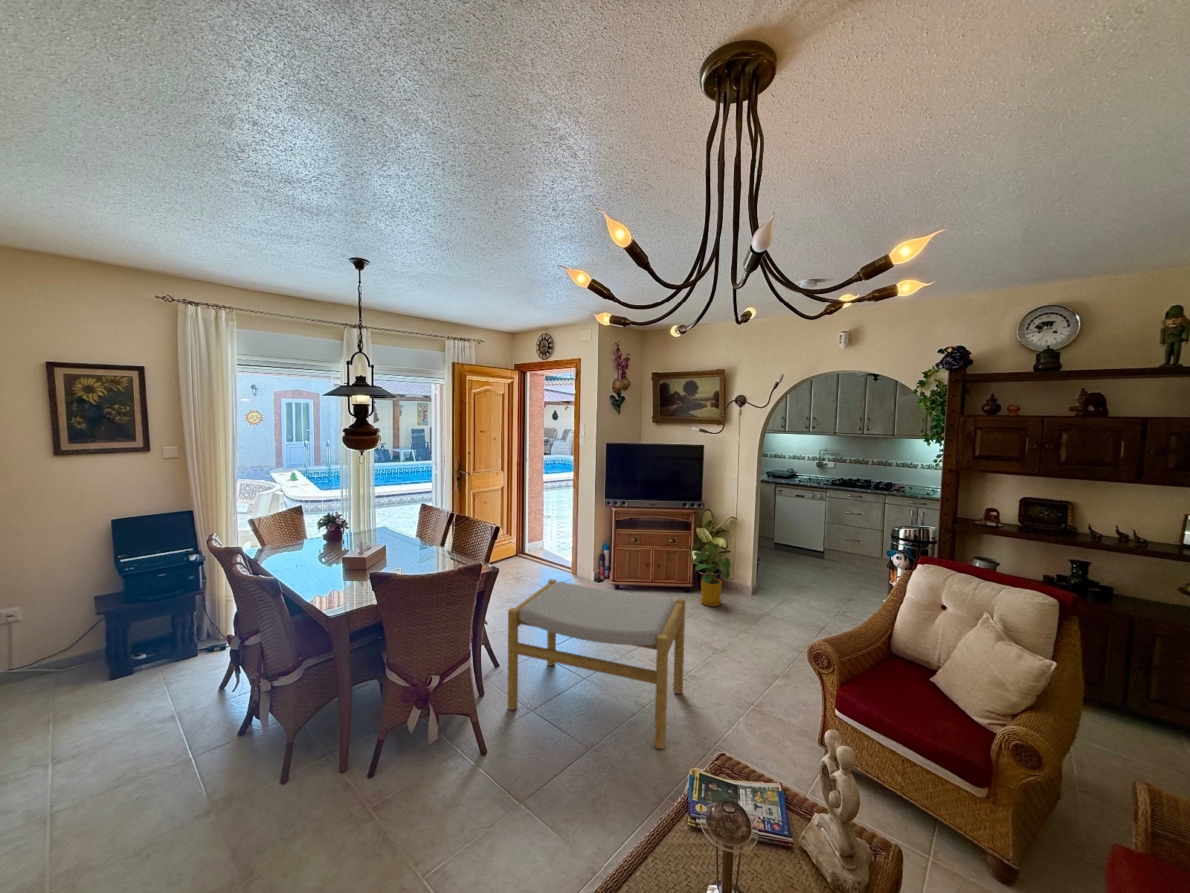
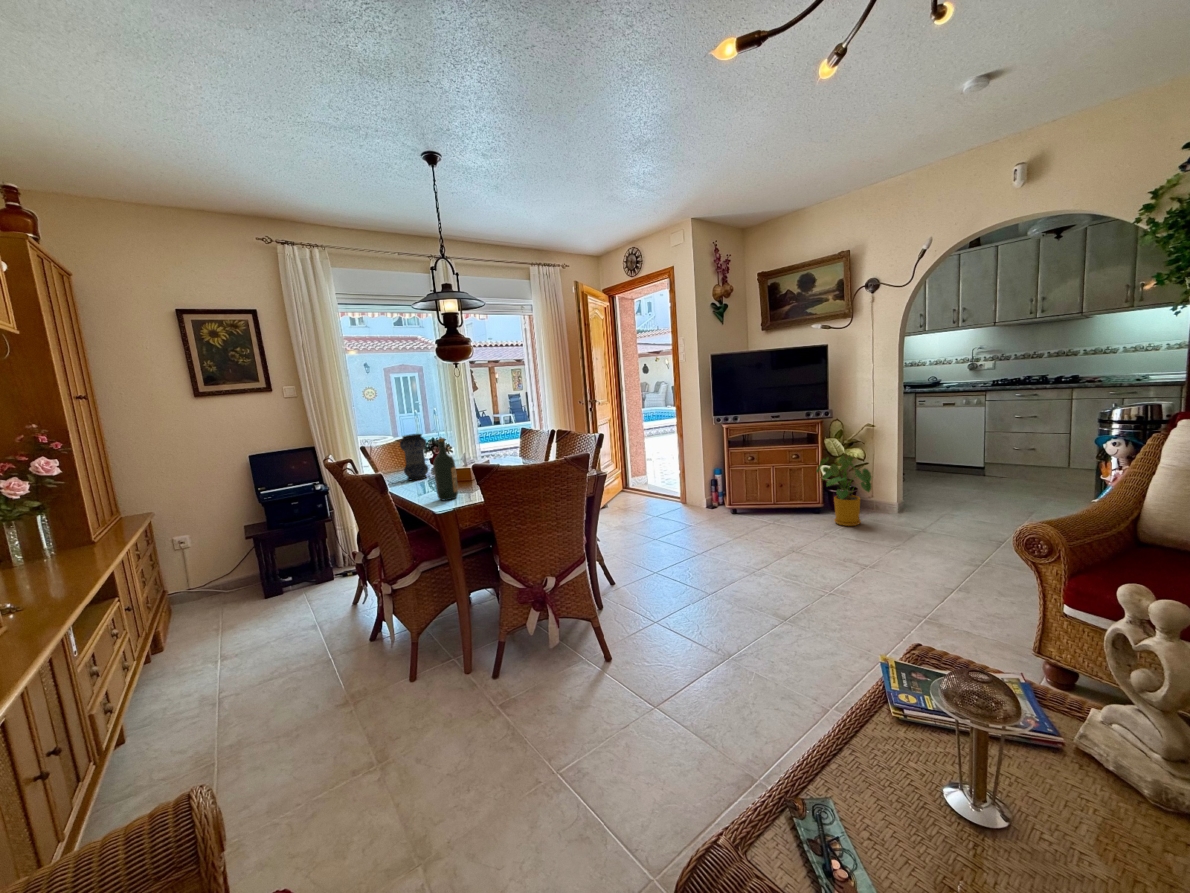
vase: none [293,512,322,560] -> present [400,434,428,480]
wine bottle: none [328,534,351,595] -> present [434,438,458,500]
footstool: present [508,579,685,749] -> none [621,489,829,657]

